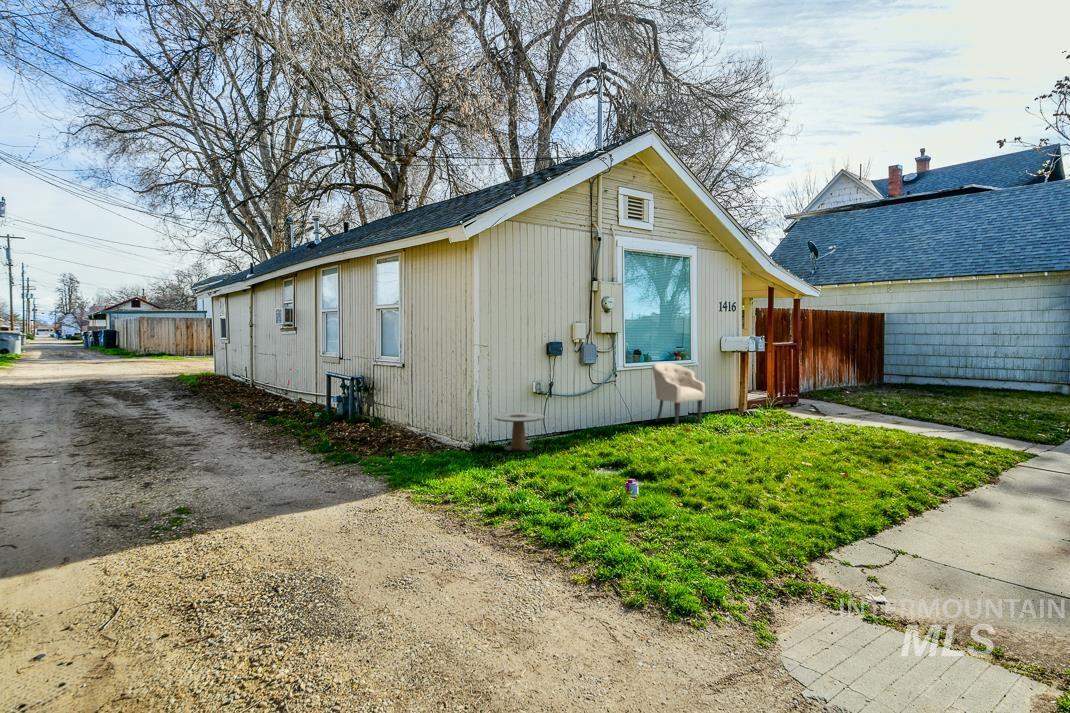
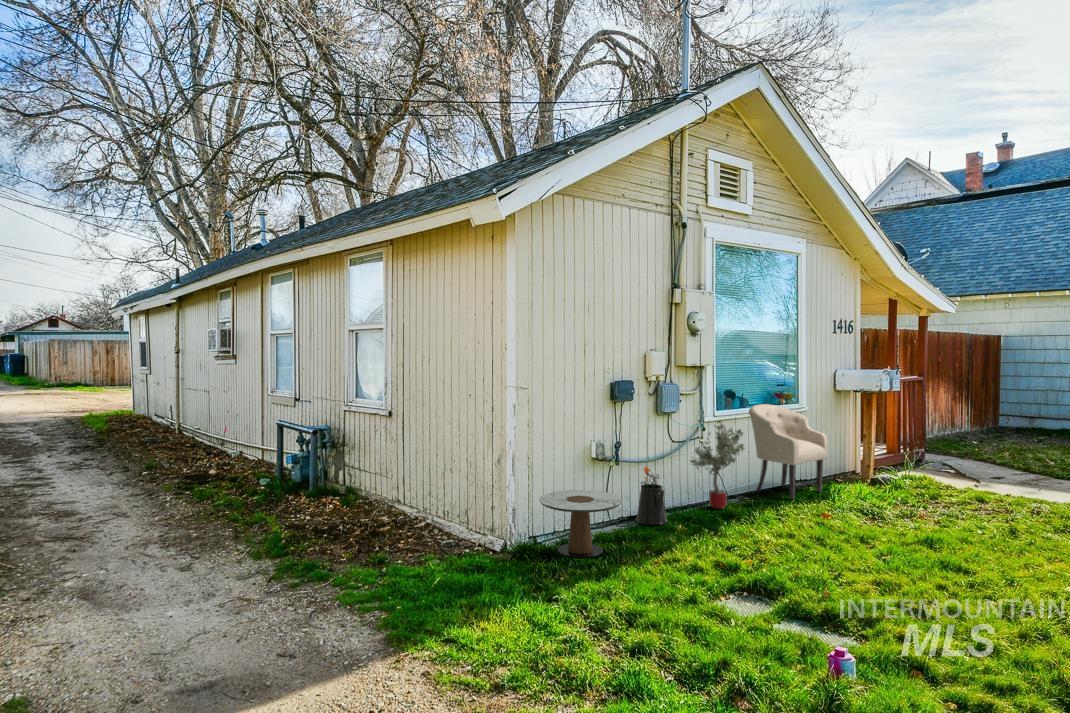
potted tree: none [602,371,642,431] -> present [690,420,744,509]
watering can: none [562,400,583,437] -> present [636,467,667,525]

